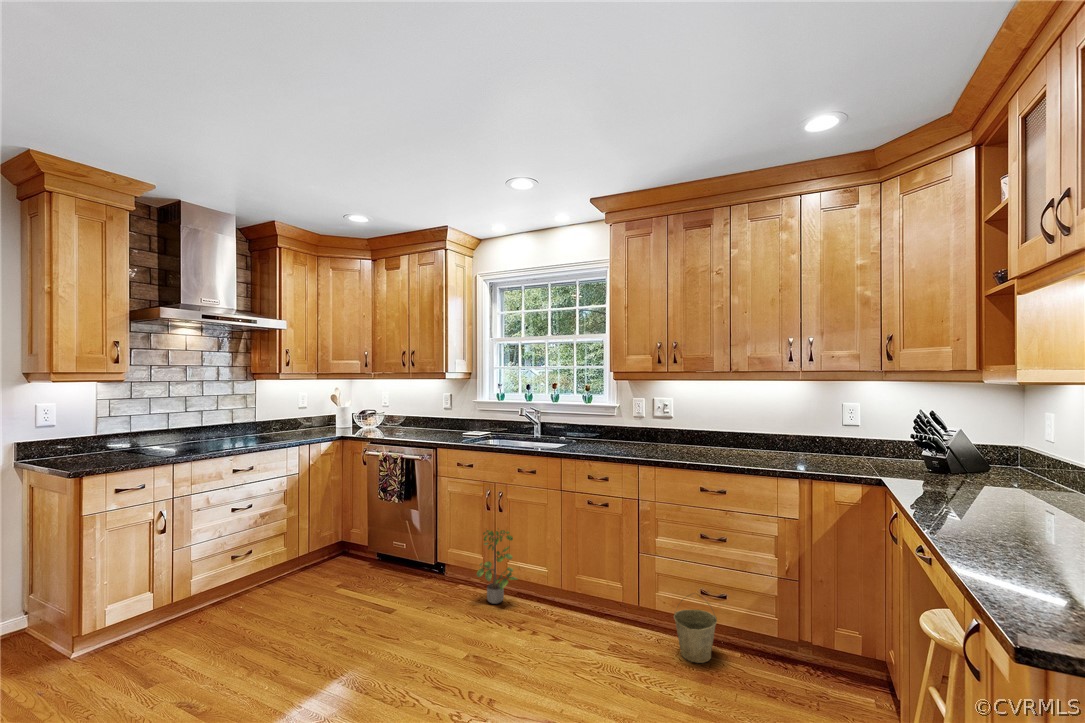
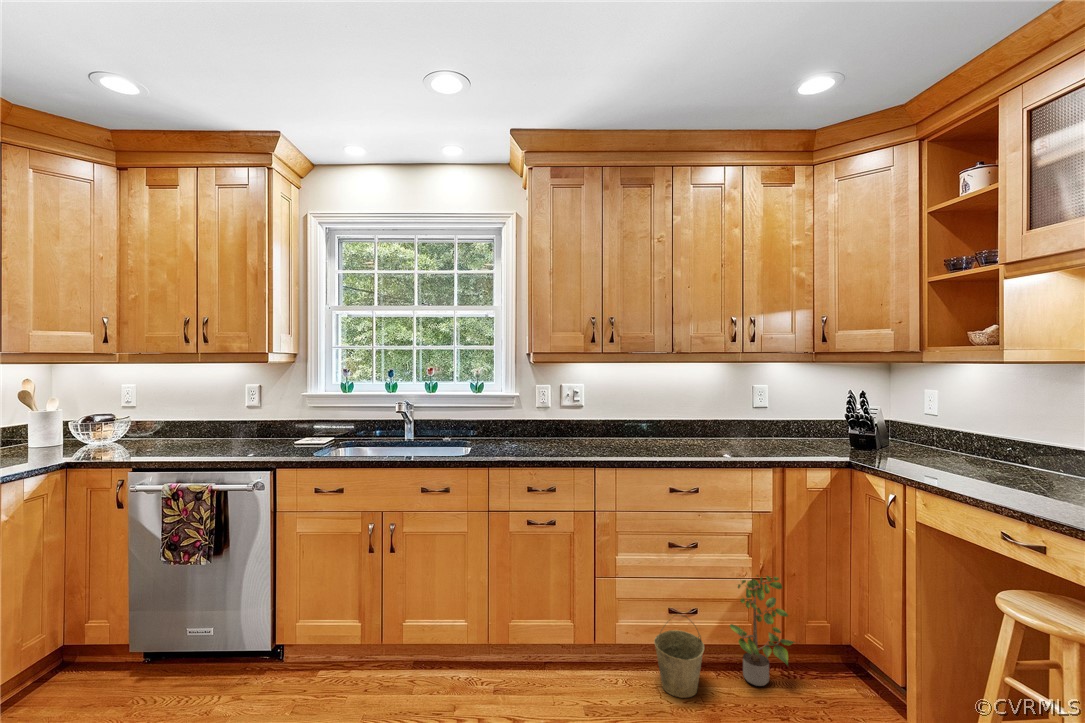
potted plant: present [477,530,517,604] -> present [730,575,794,686]

